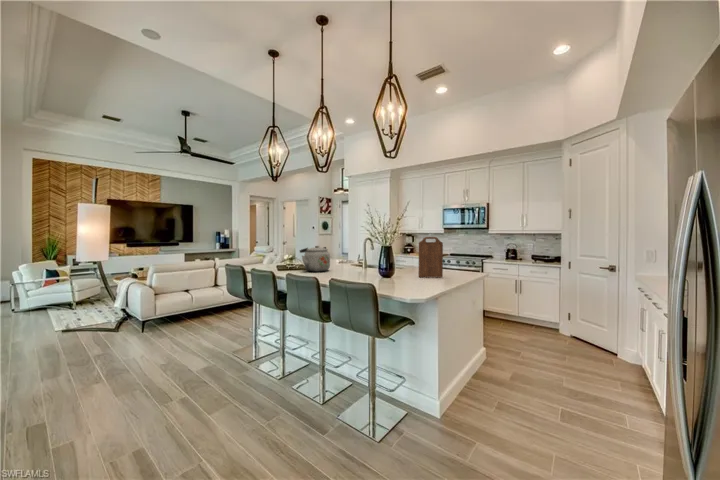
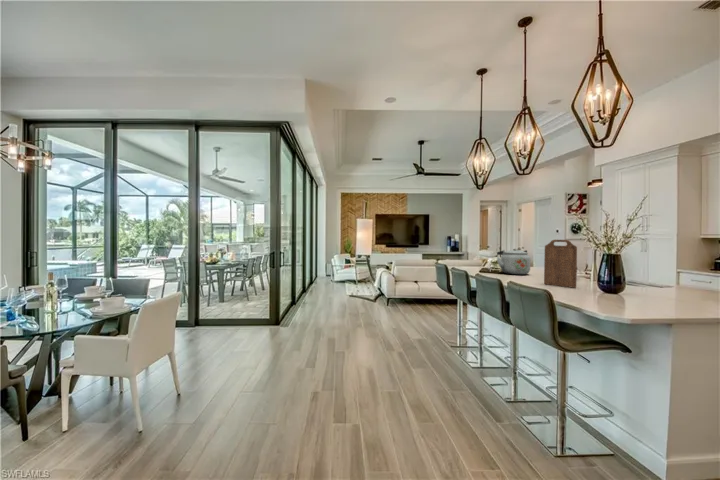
cutting board: present [419,237,443,278] -> present [544,240,577,288]

